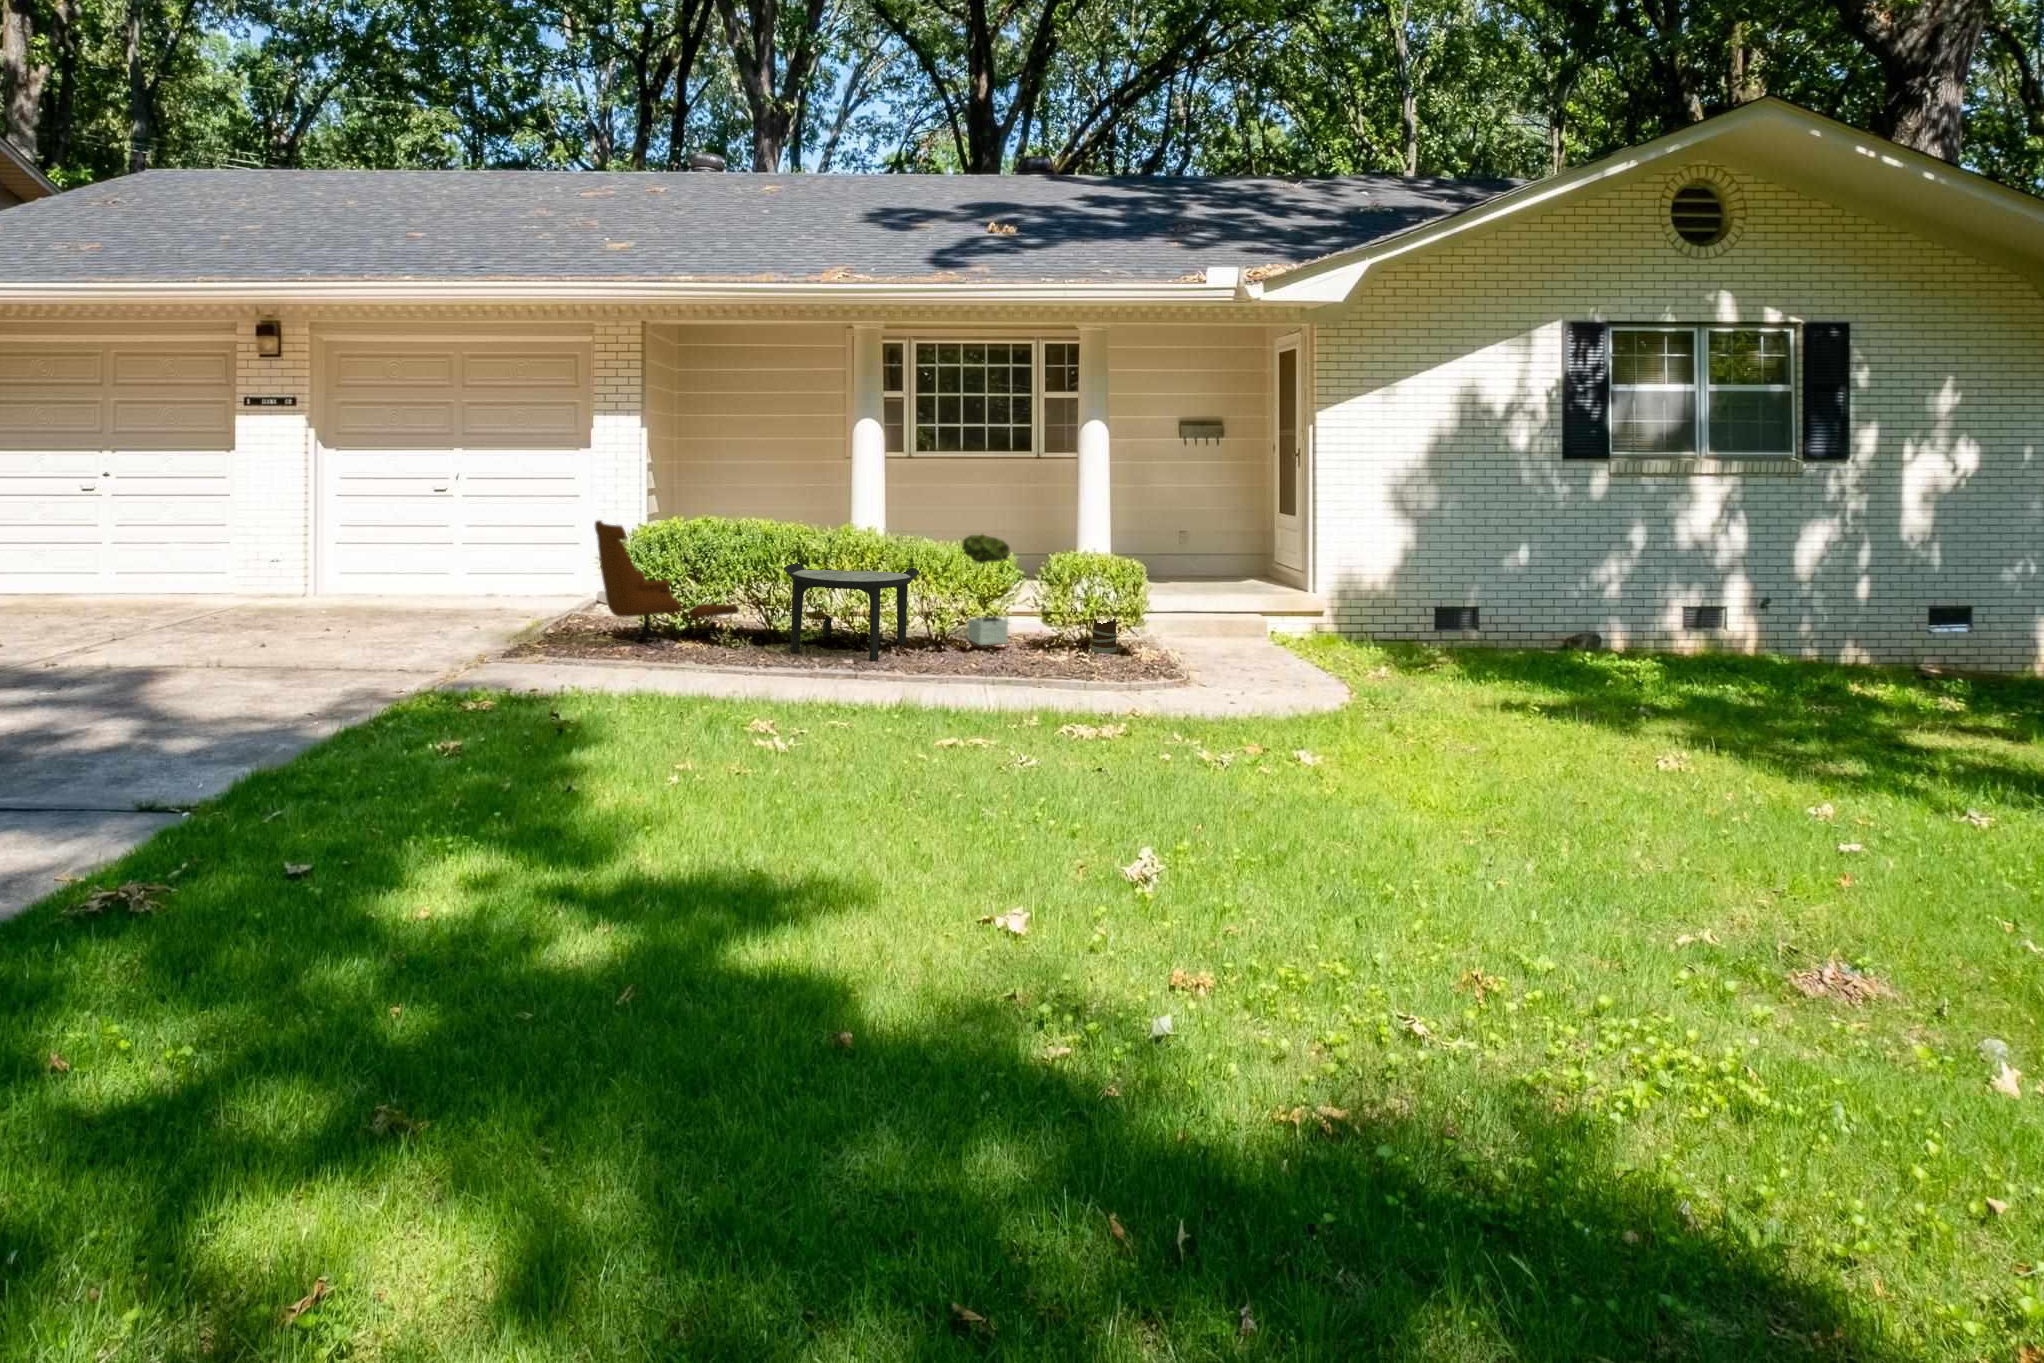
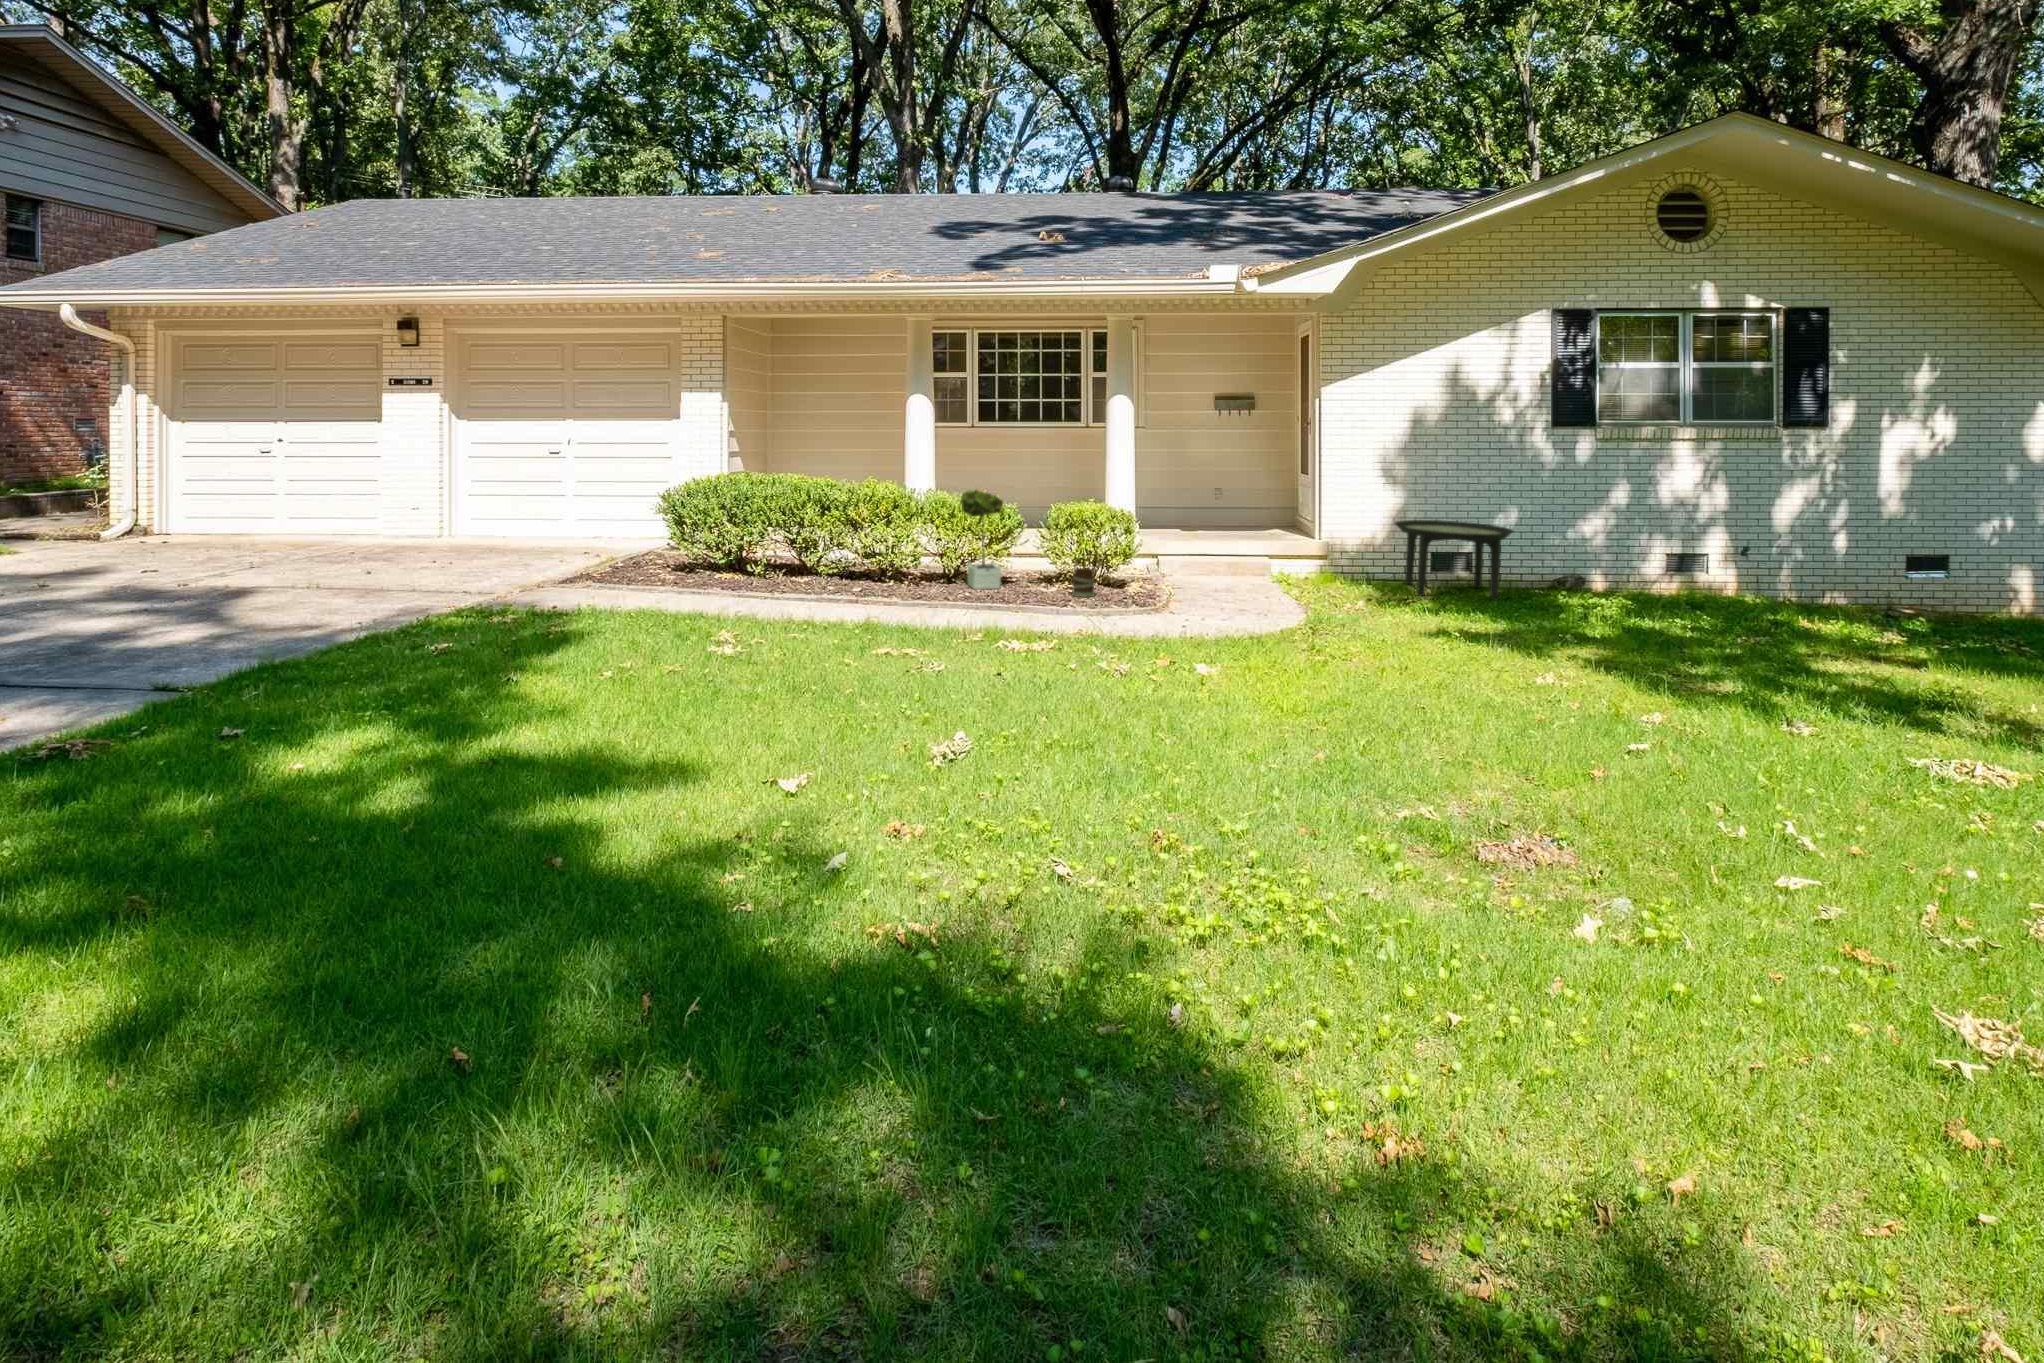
lounge chair: present [595,520,739,649] -> none [631,474,767,587]
round table: present [784,563,920,662] -> present [1395,520,1513,600]

